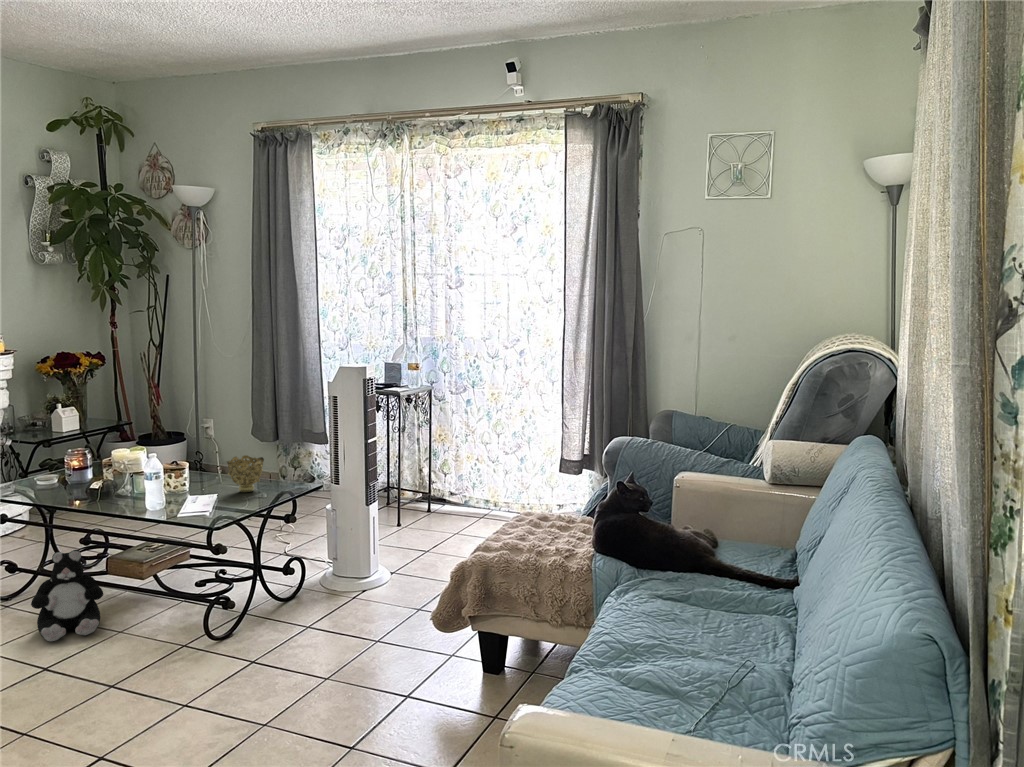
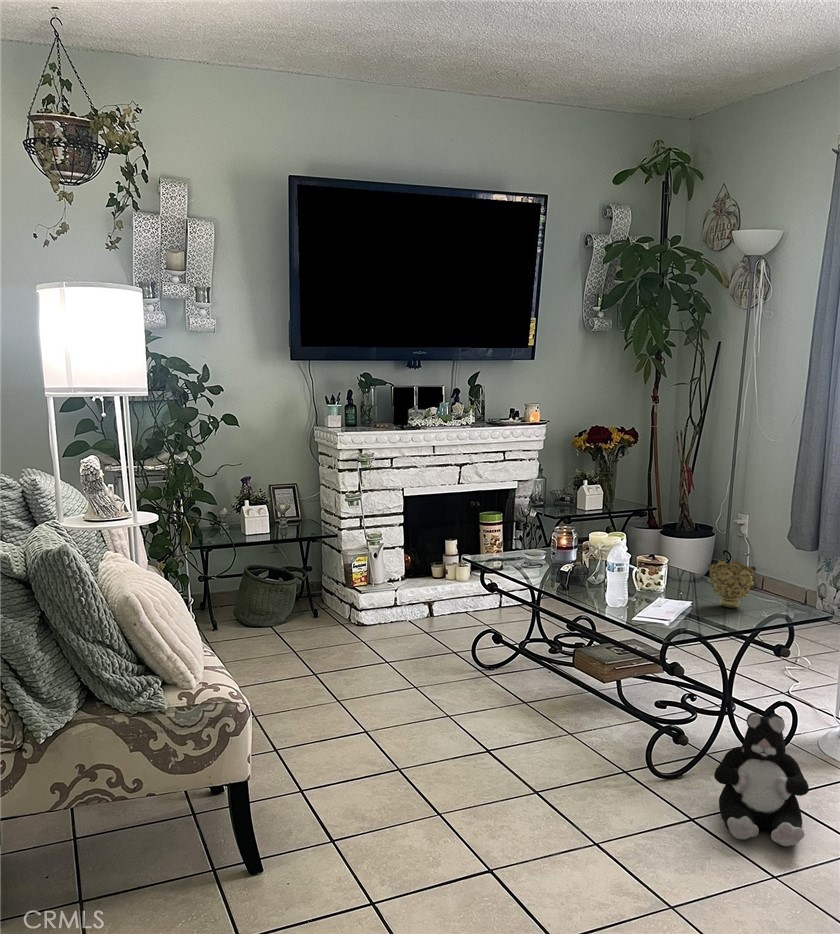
plush toy: present [31,550,103,642] -> present [714,713,809,847]

